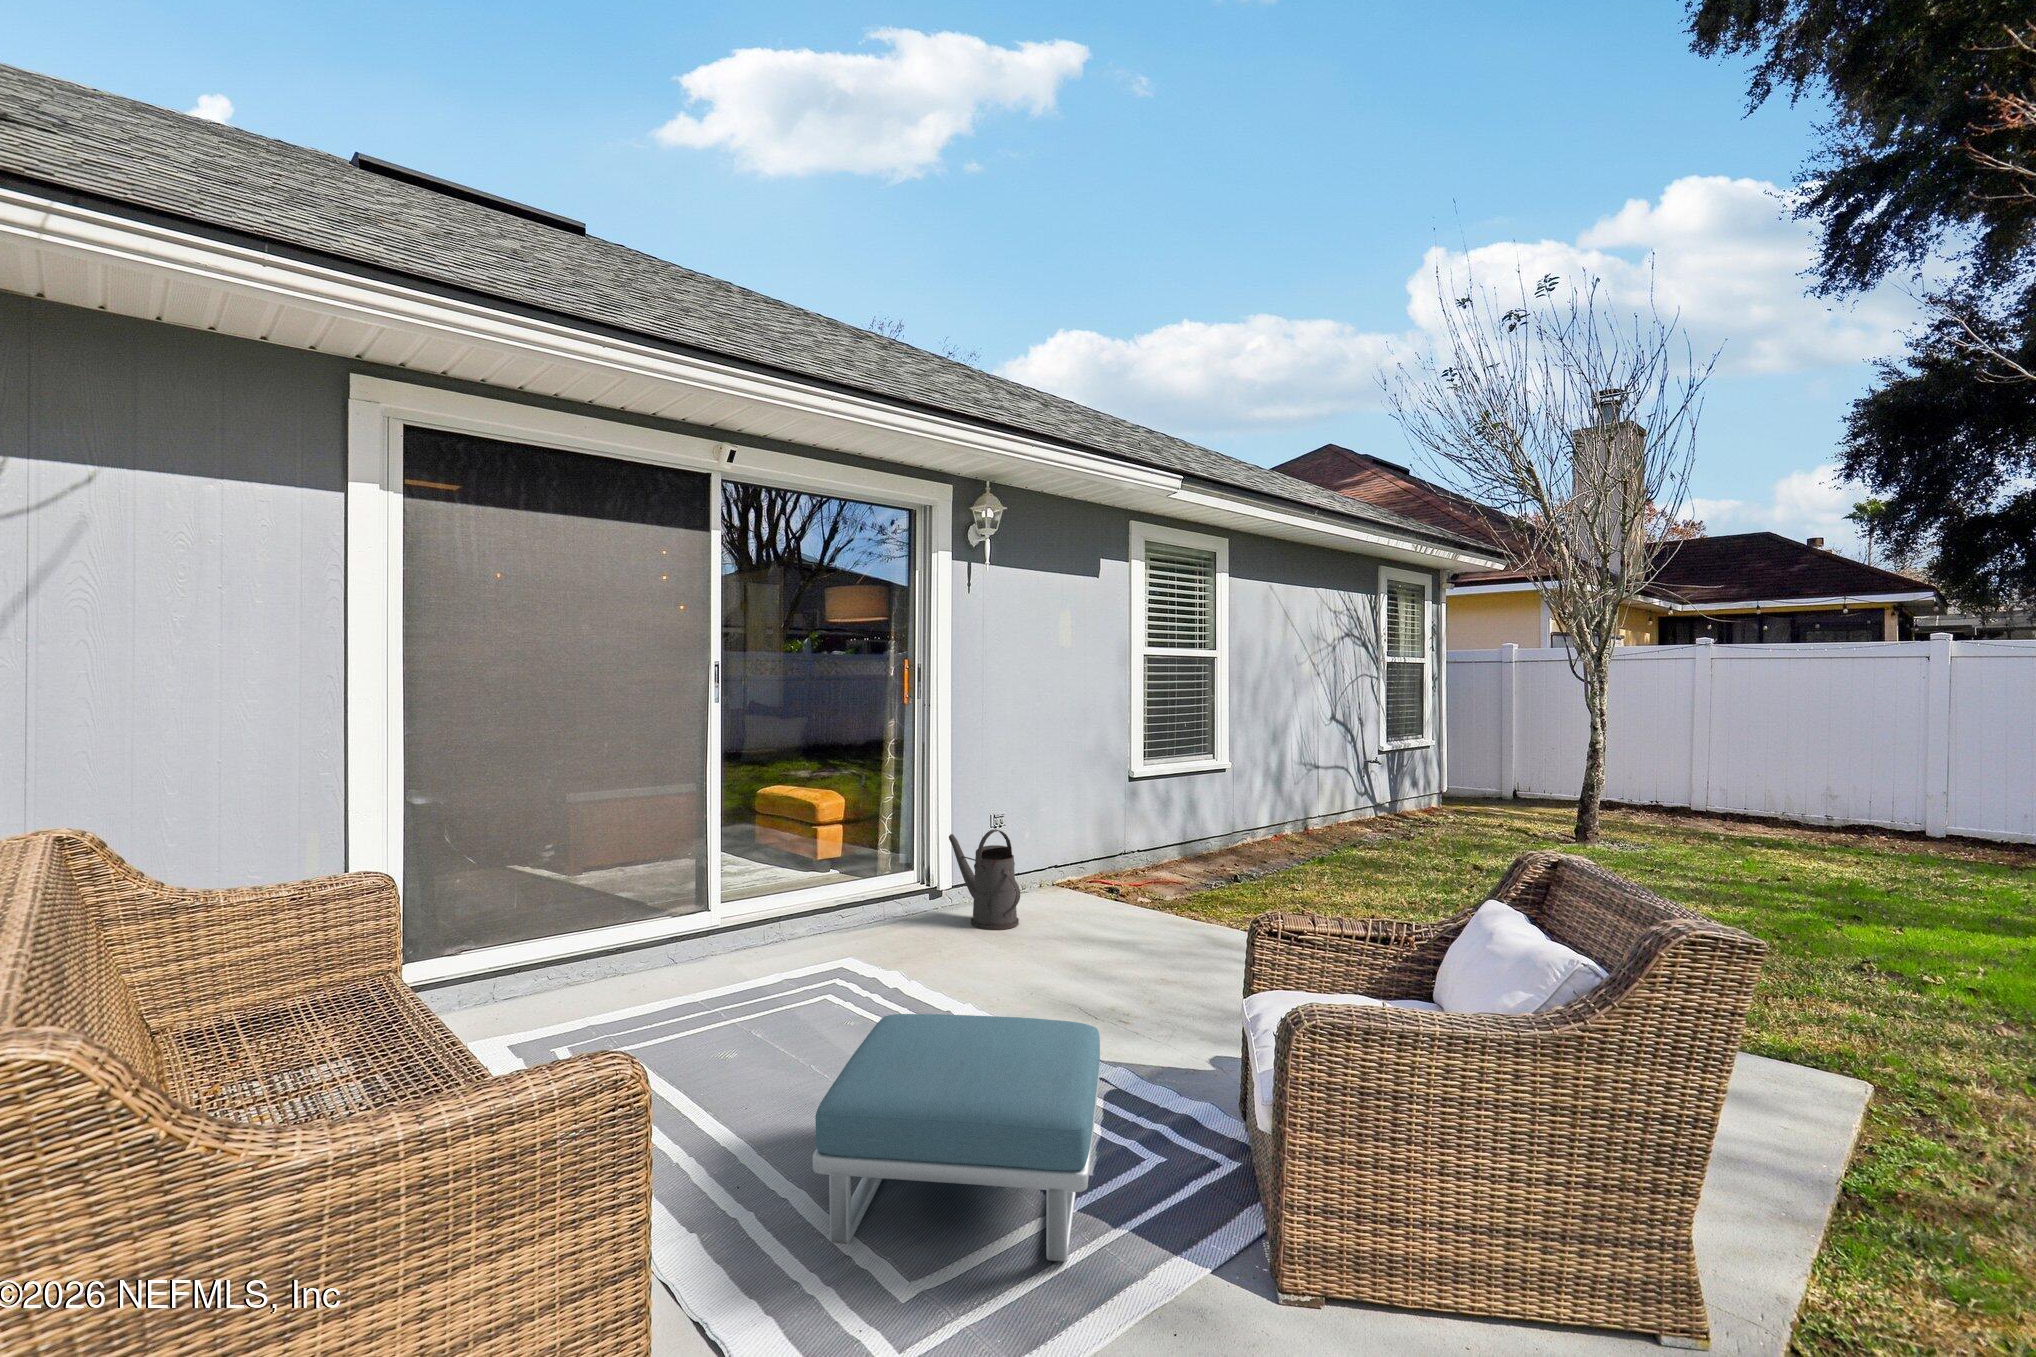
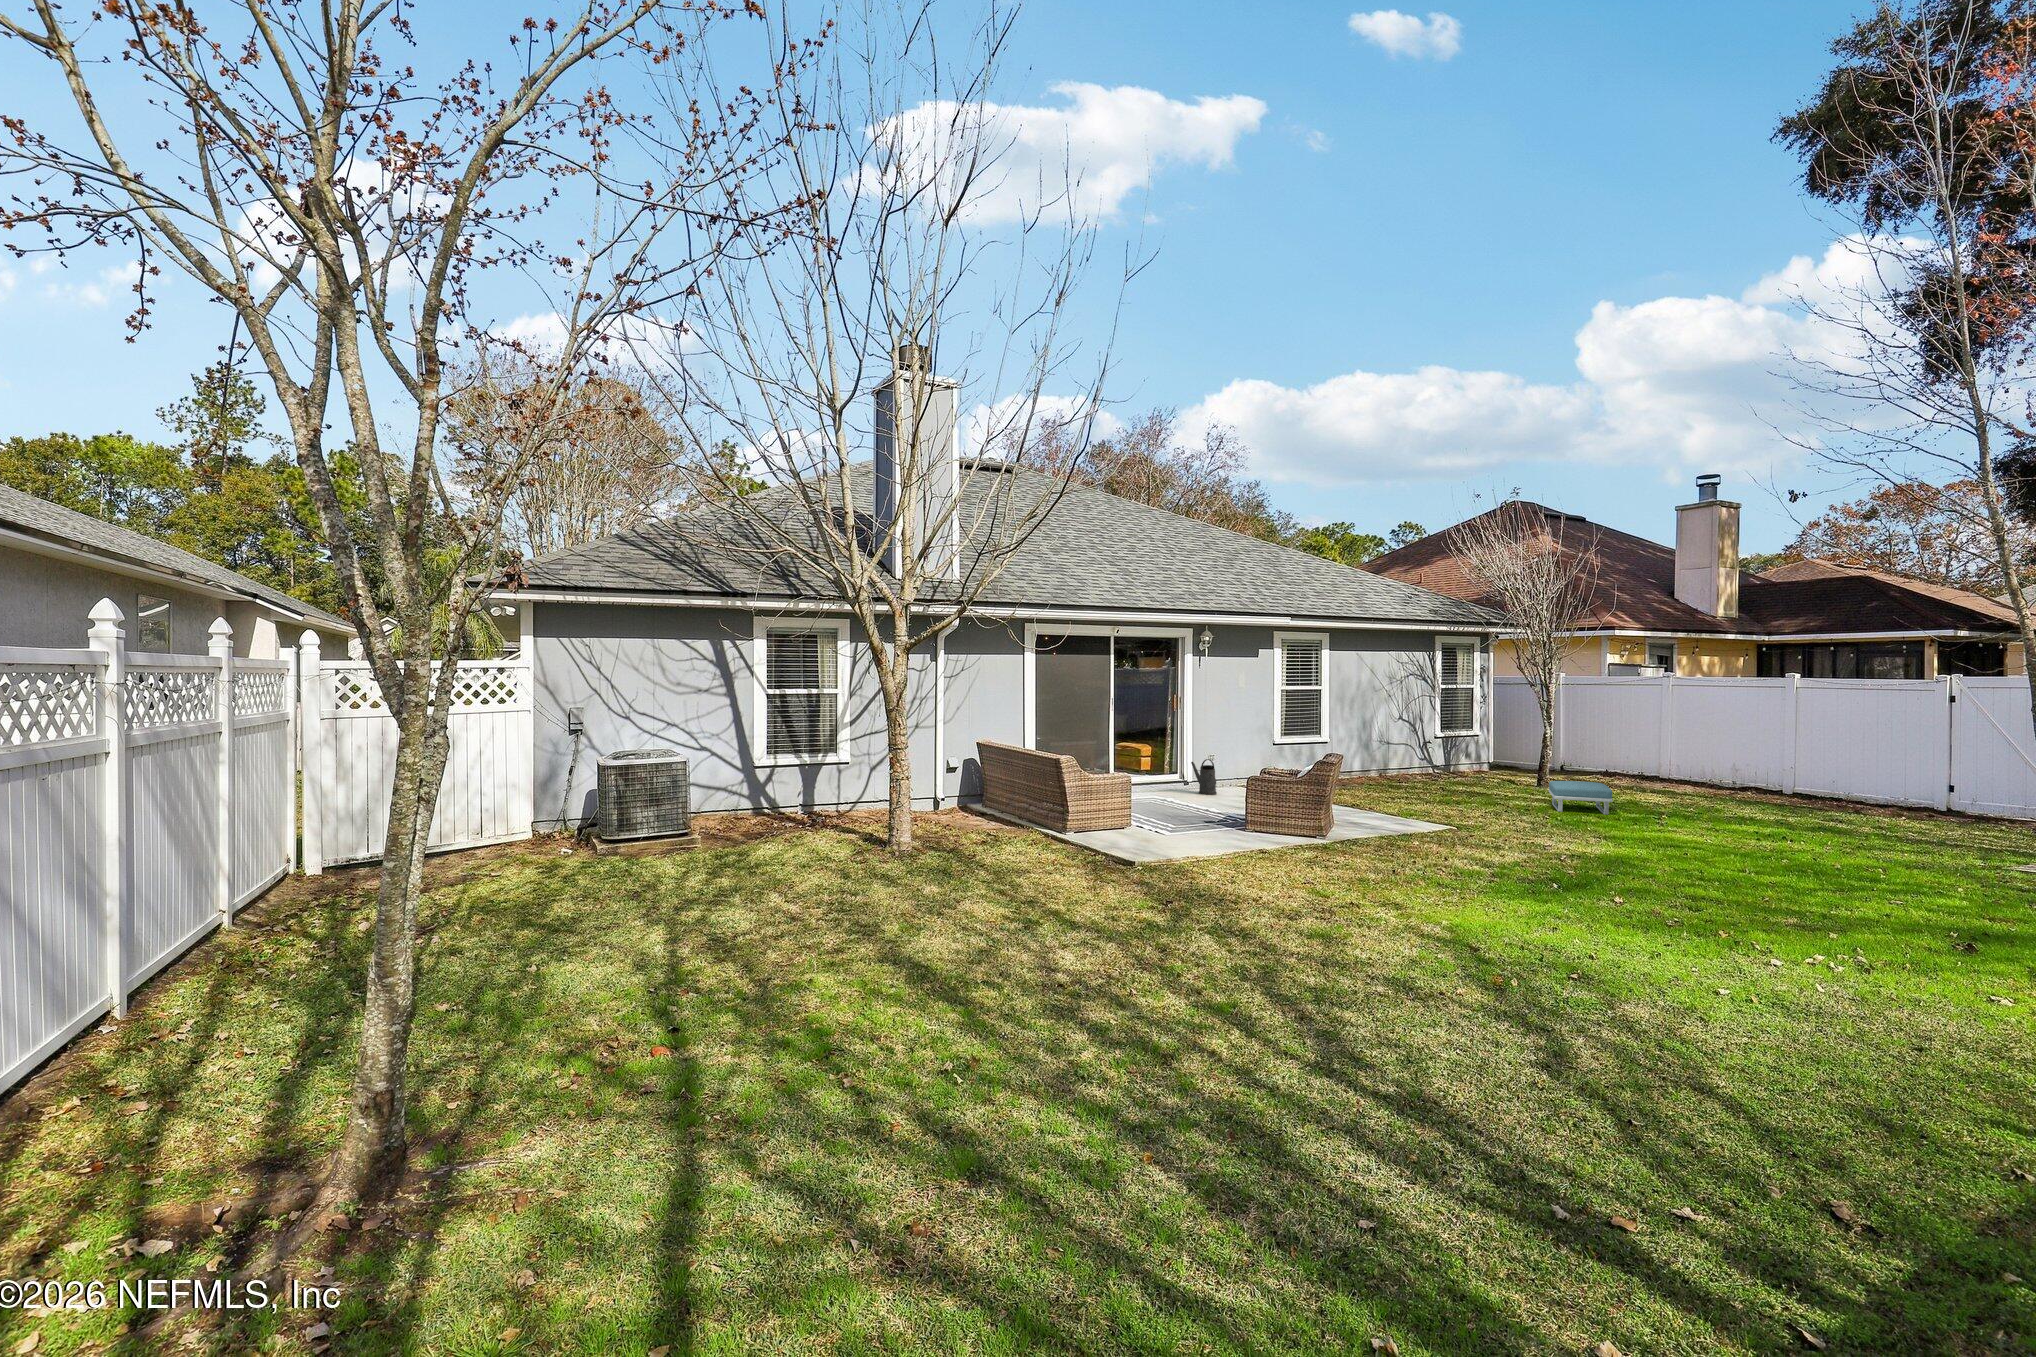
footstool: present [812,1014,1100,1262] -> present [1549,781,1613,815]

